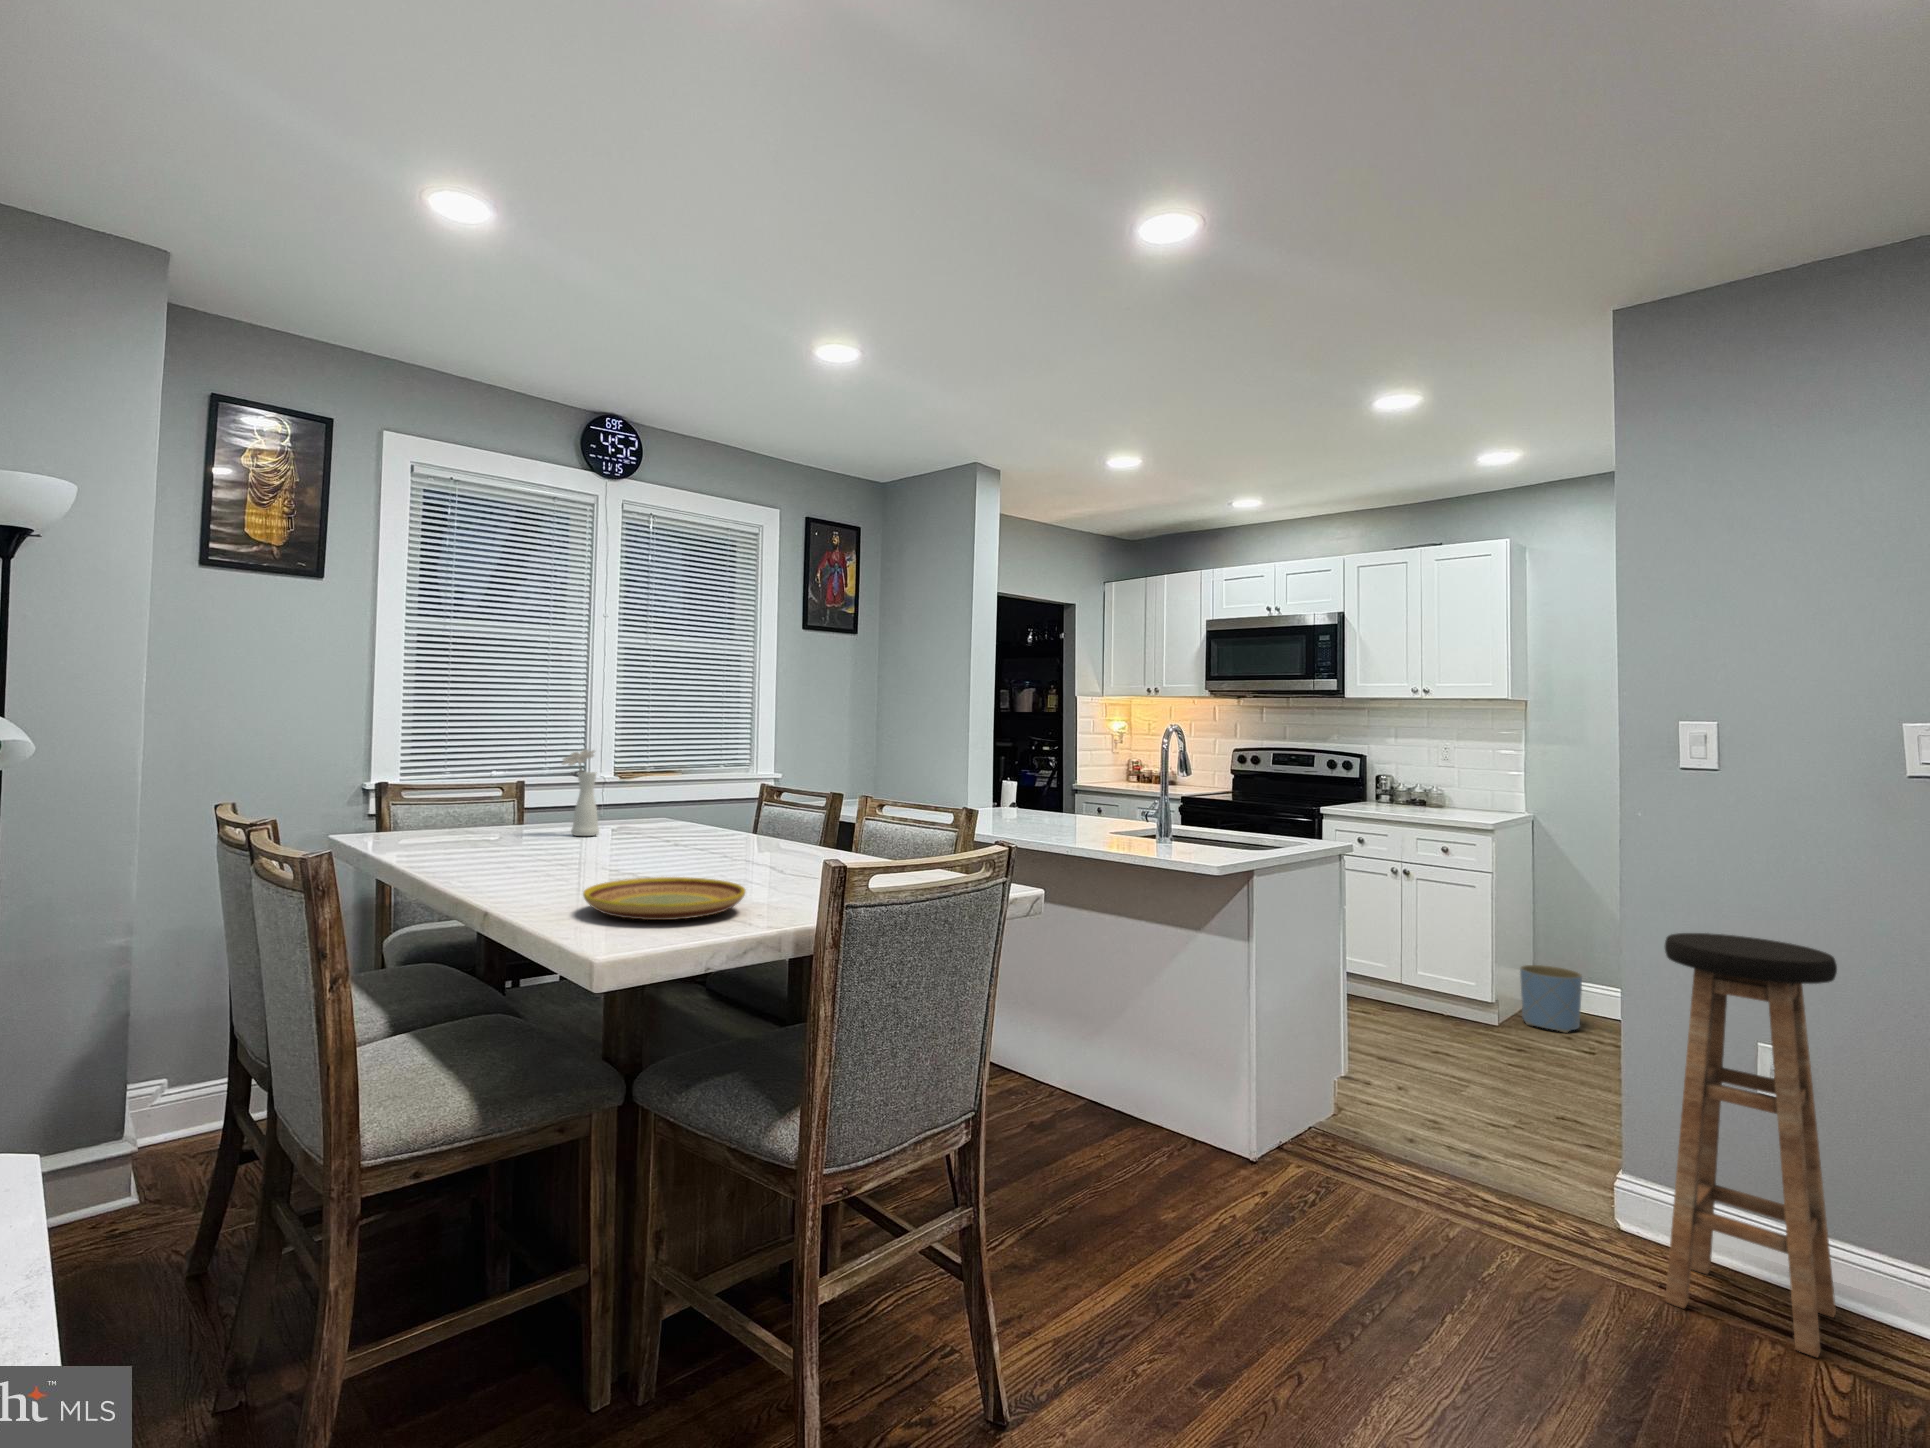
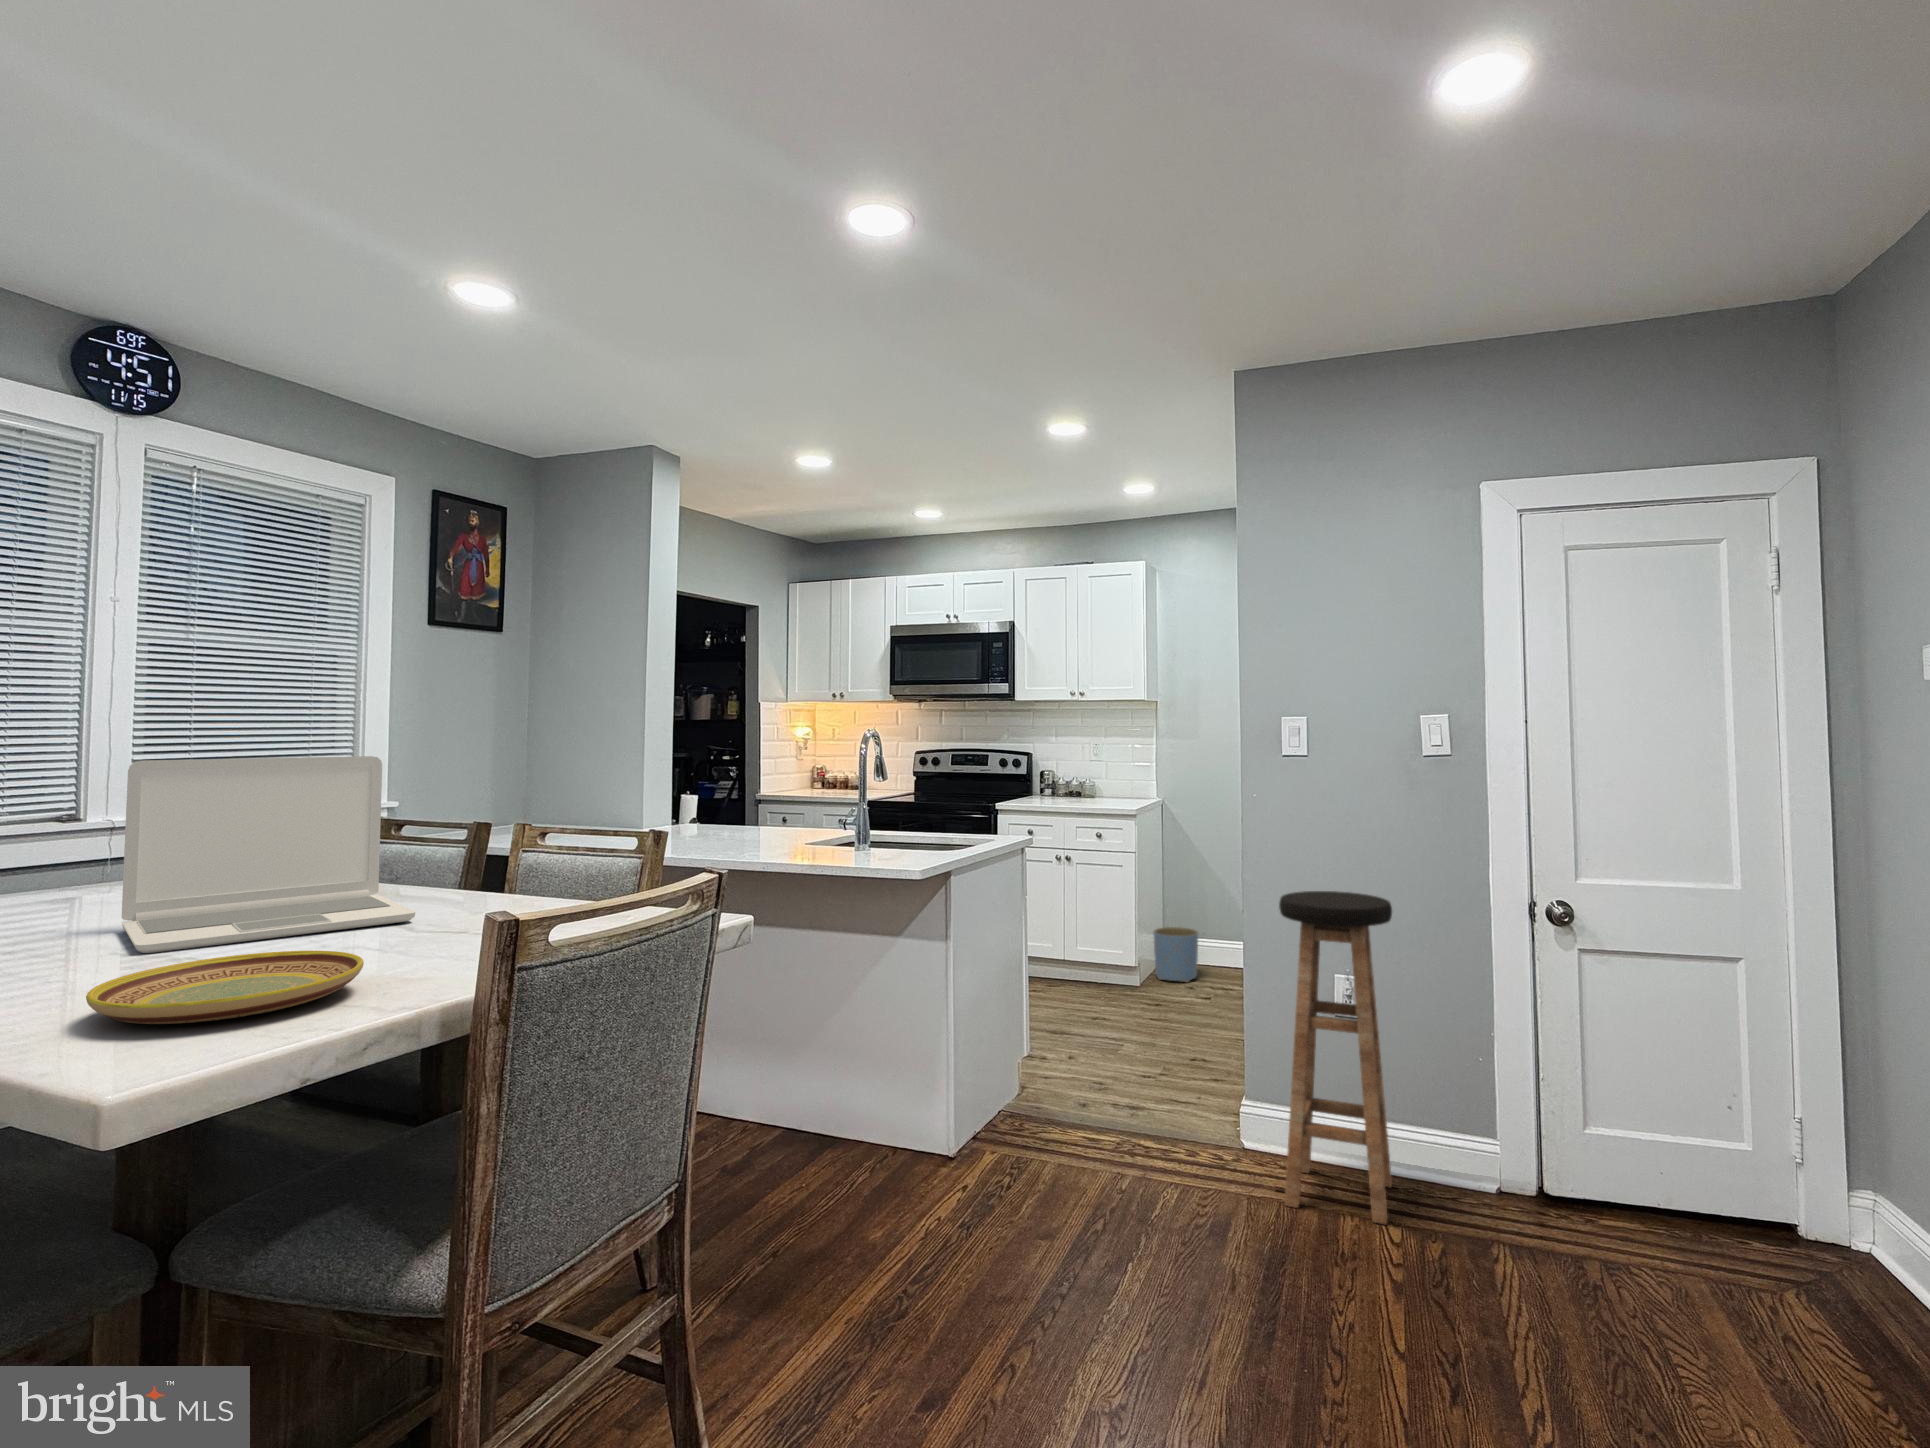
laptop: none [600,732,783,873] -> present [122,756,416,953]
vase: present [562,749,599,836] -> none [54,784,122,904]

